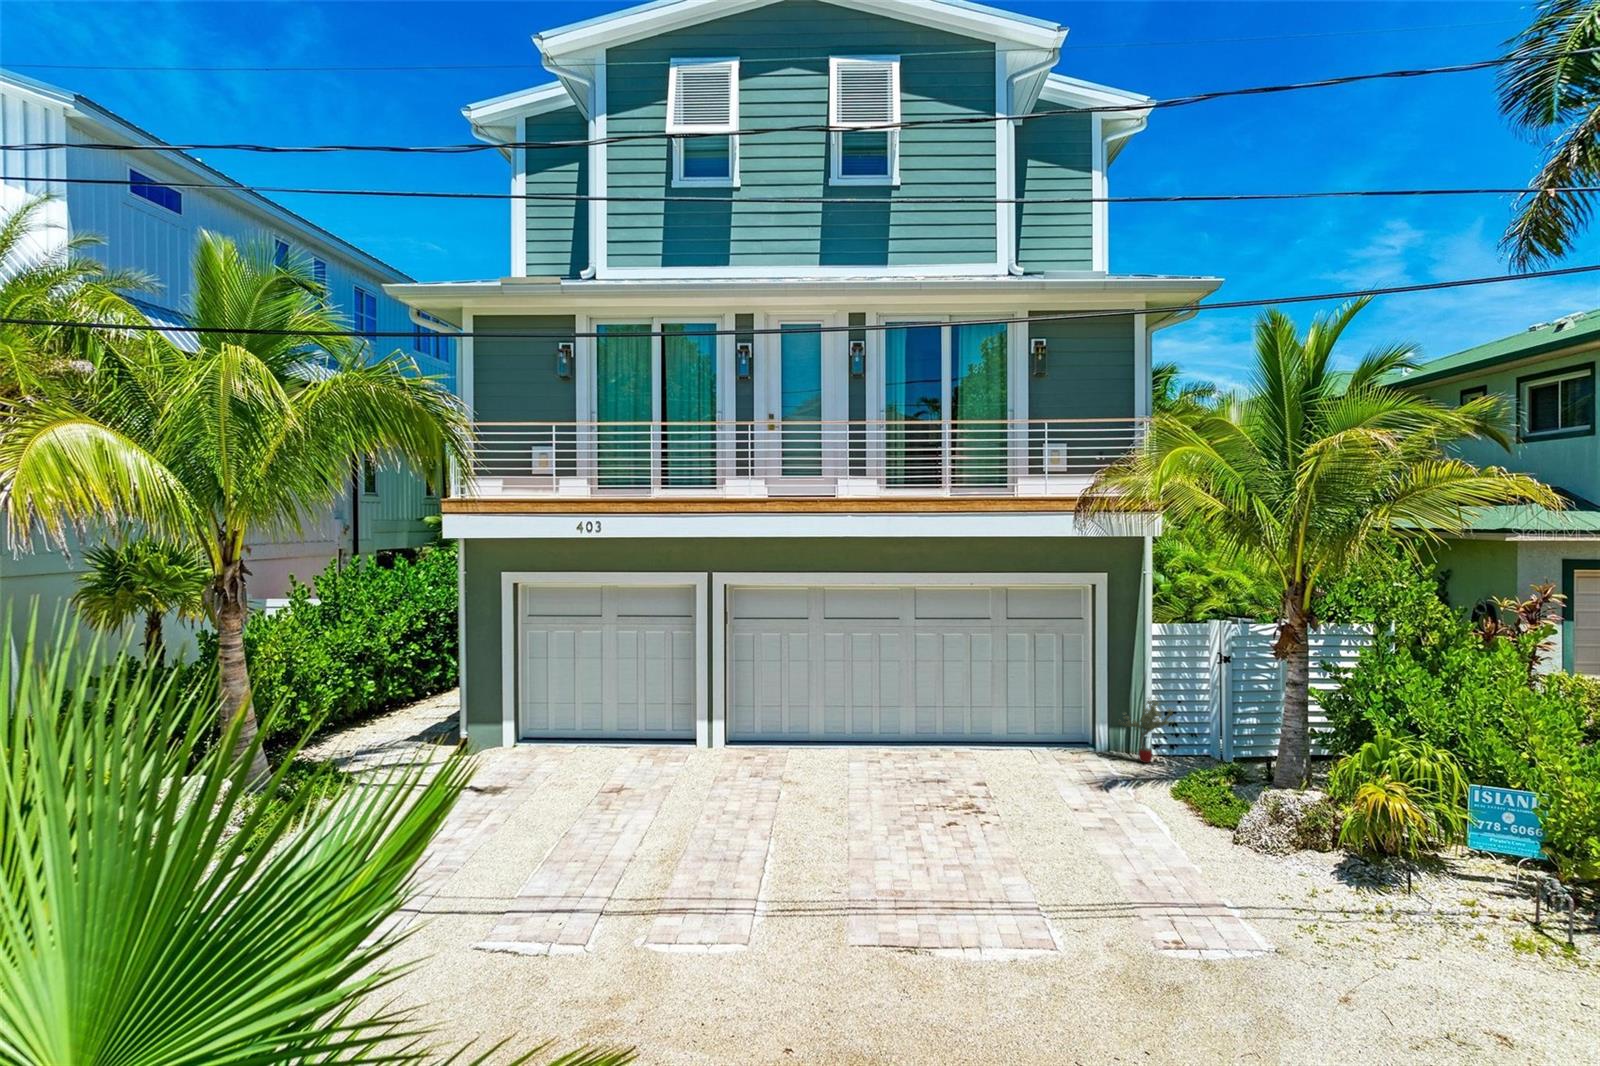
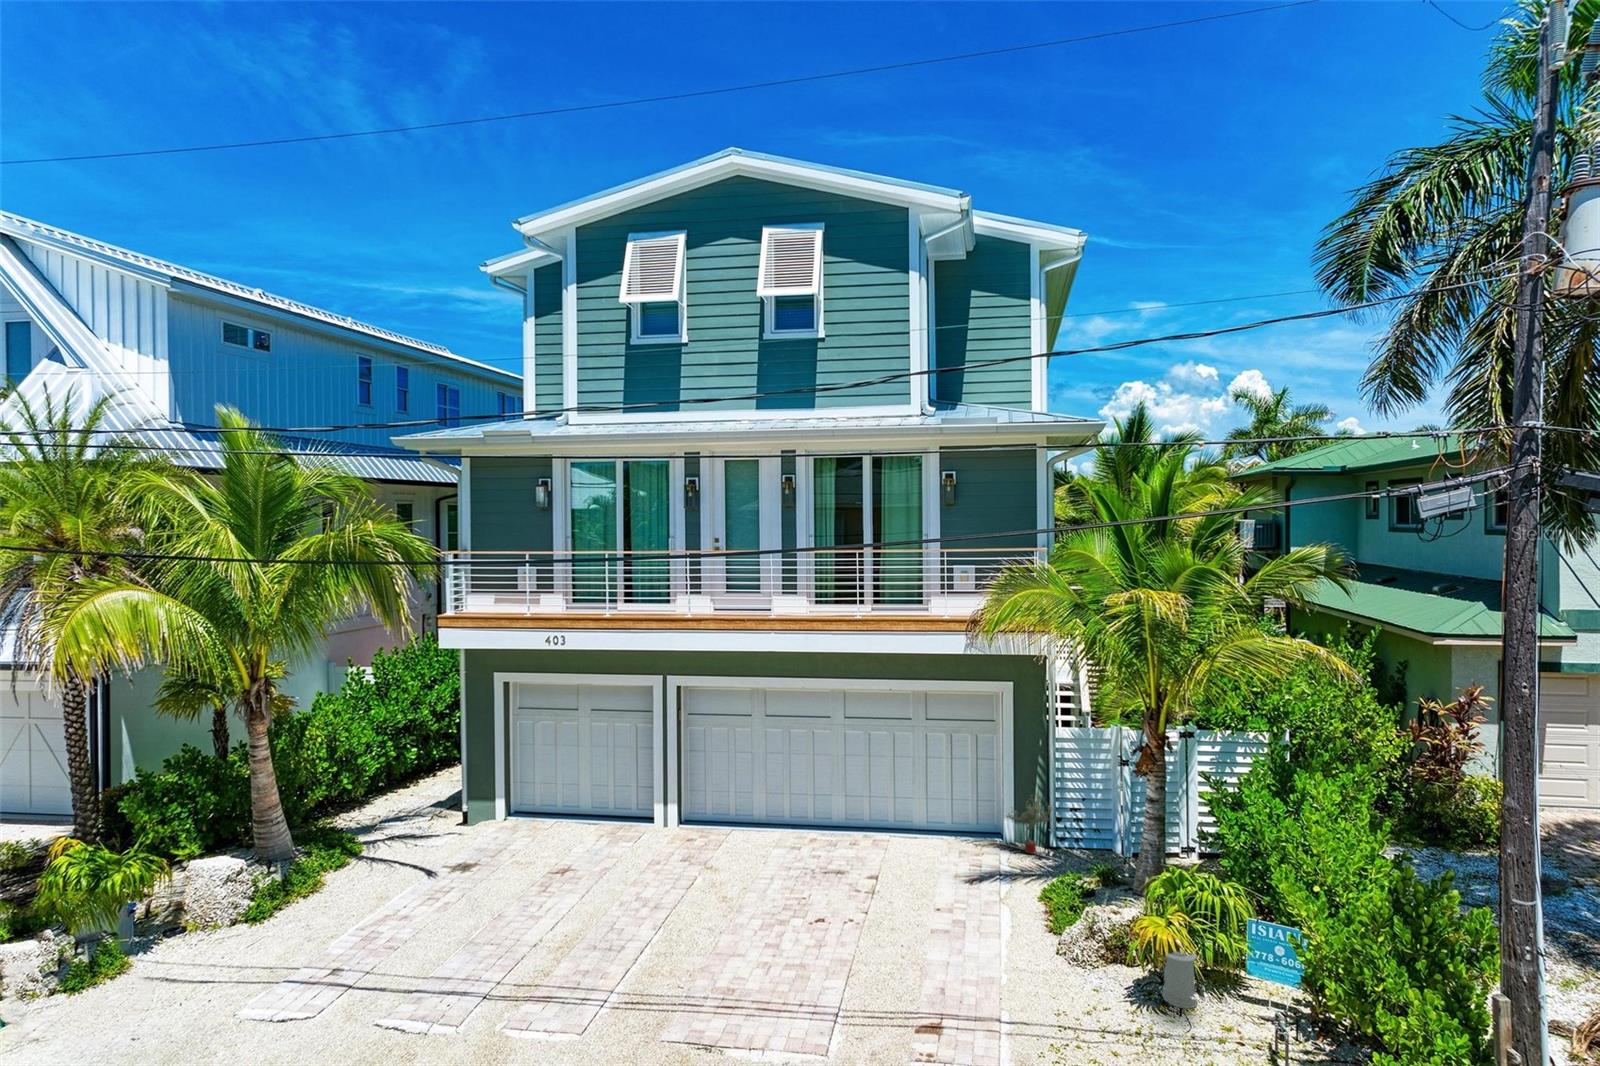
trash can: none [1372,819,1415,883] -> present [1163,952,1197,1008]

